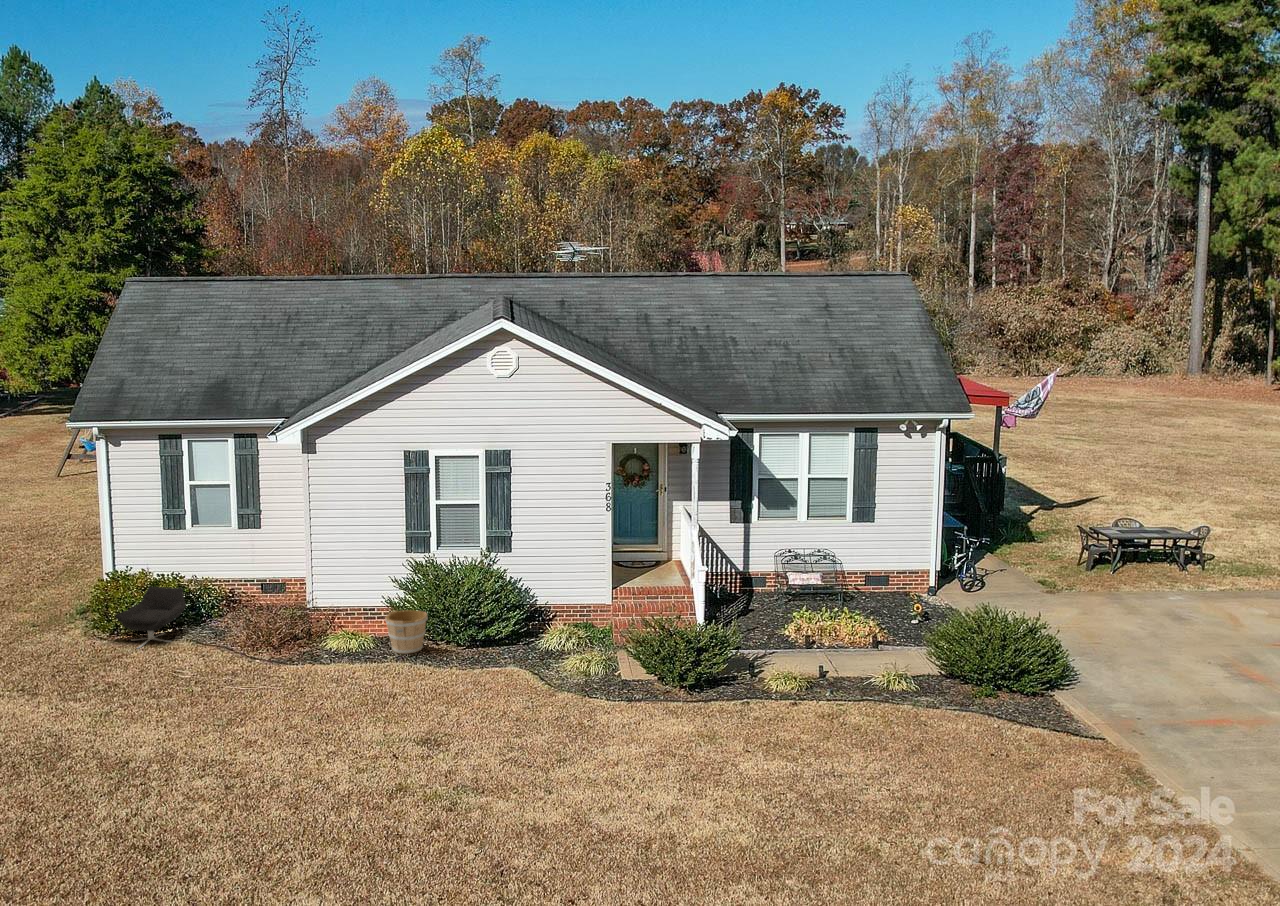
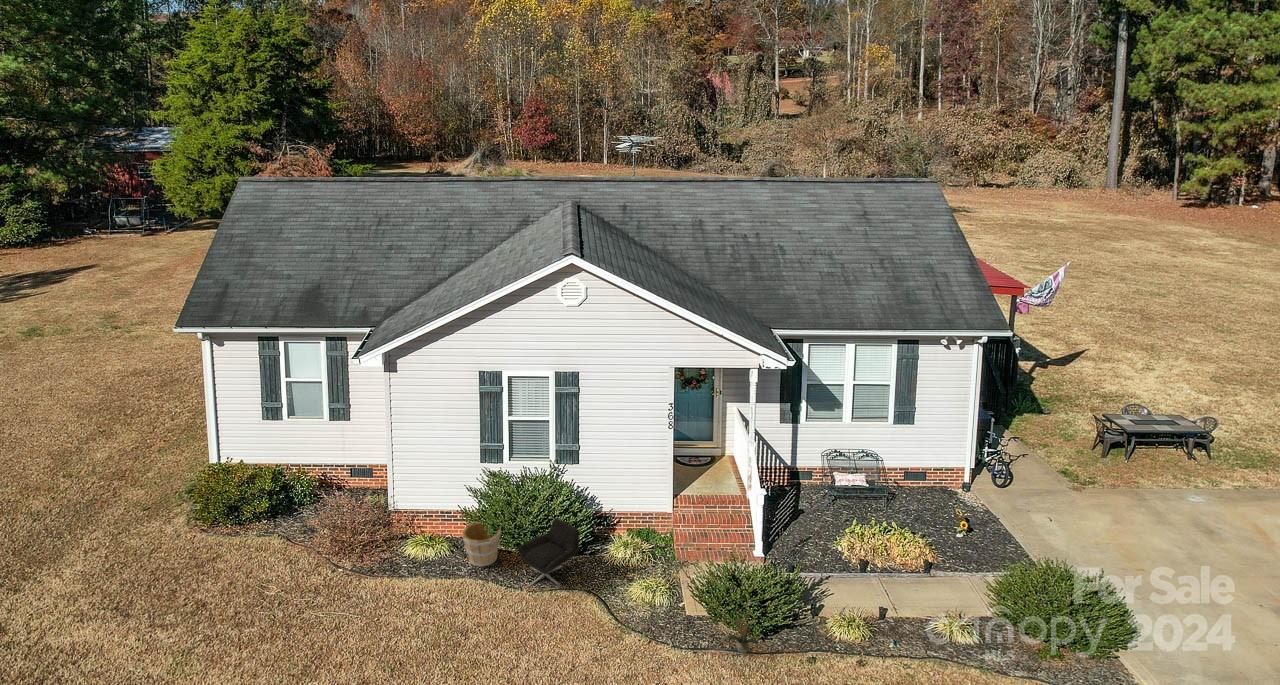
lounge chair: present [116,587,186,648] -> present [517,518,580,587]
potted plant: none [662,656,697,700] -> present [728,610,758,653]

